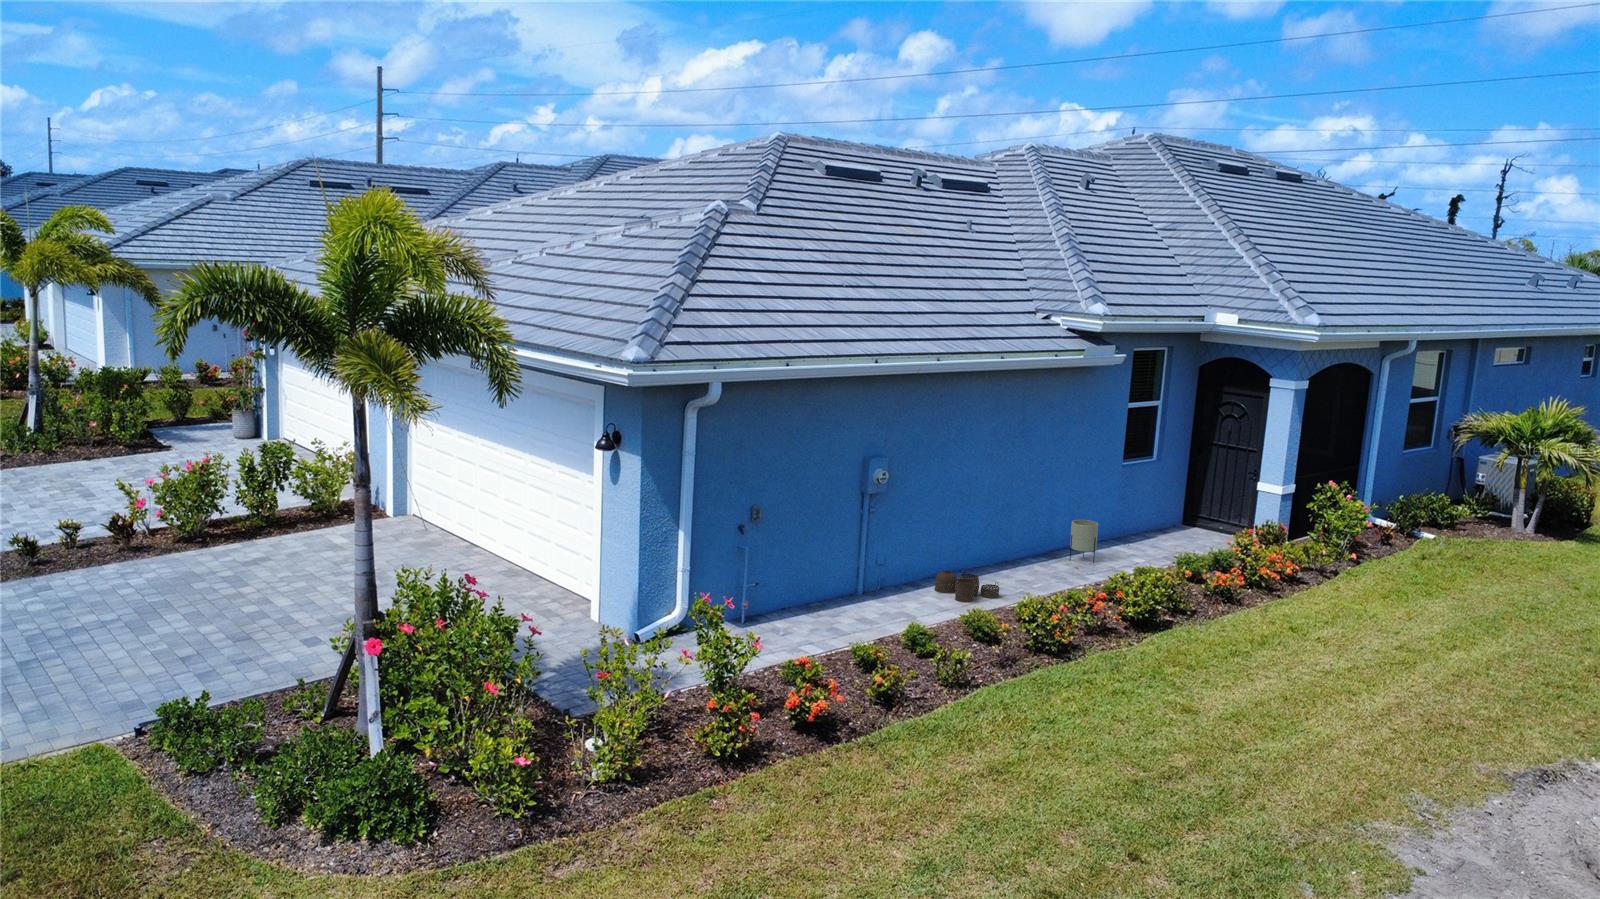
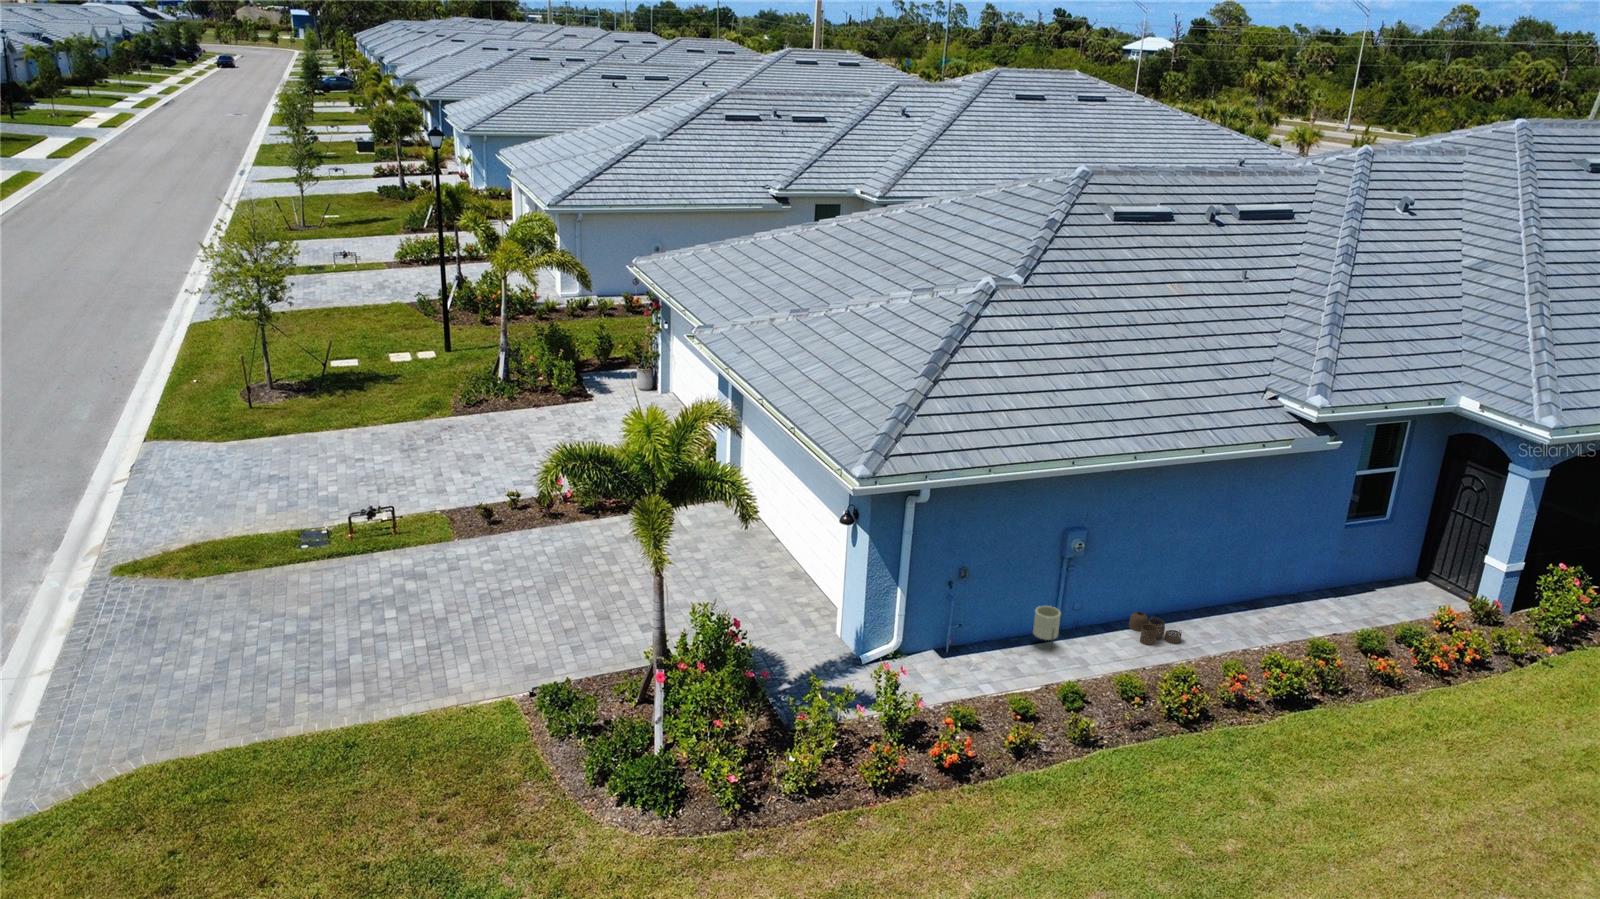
planter: present [1070,520,1098,563] -> present [1032,606,1061,641]

